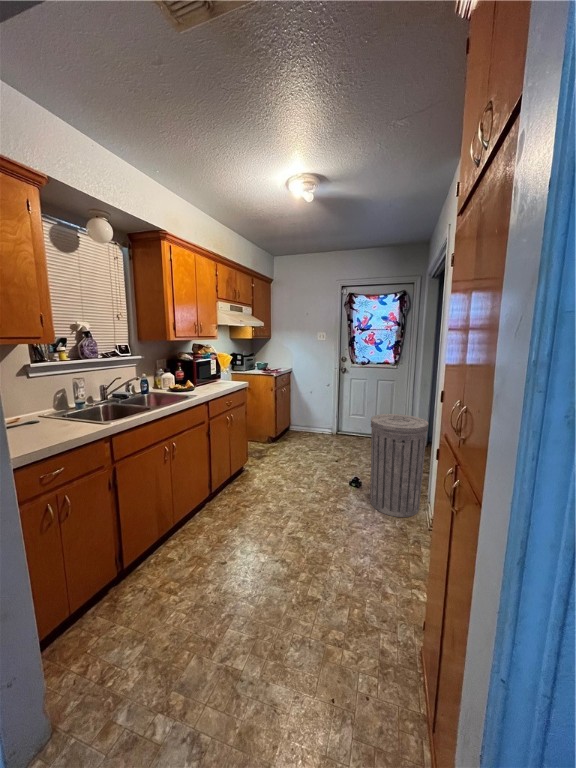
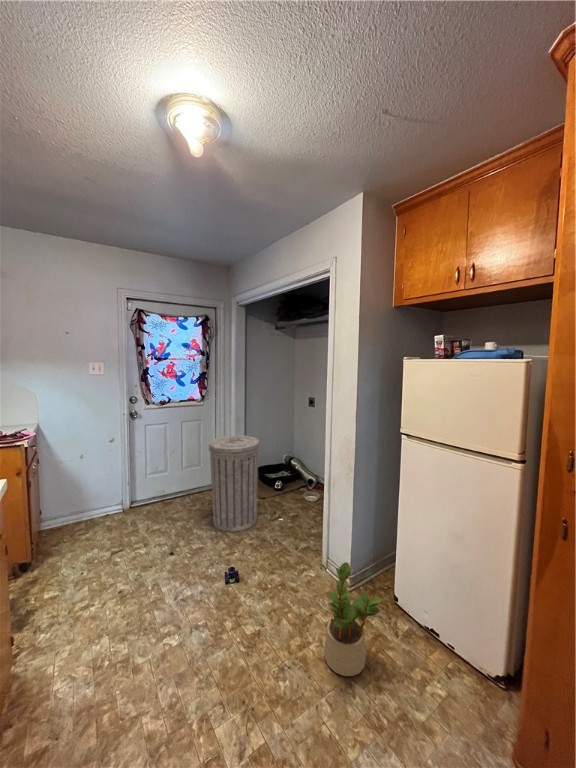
potted plant: none [337,577,416,724] -> present [325,562,381,676]

